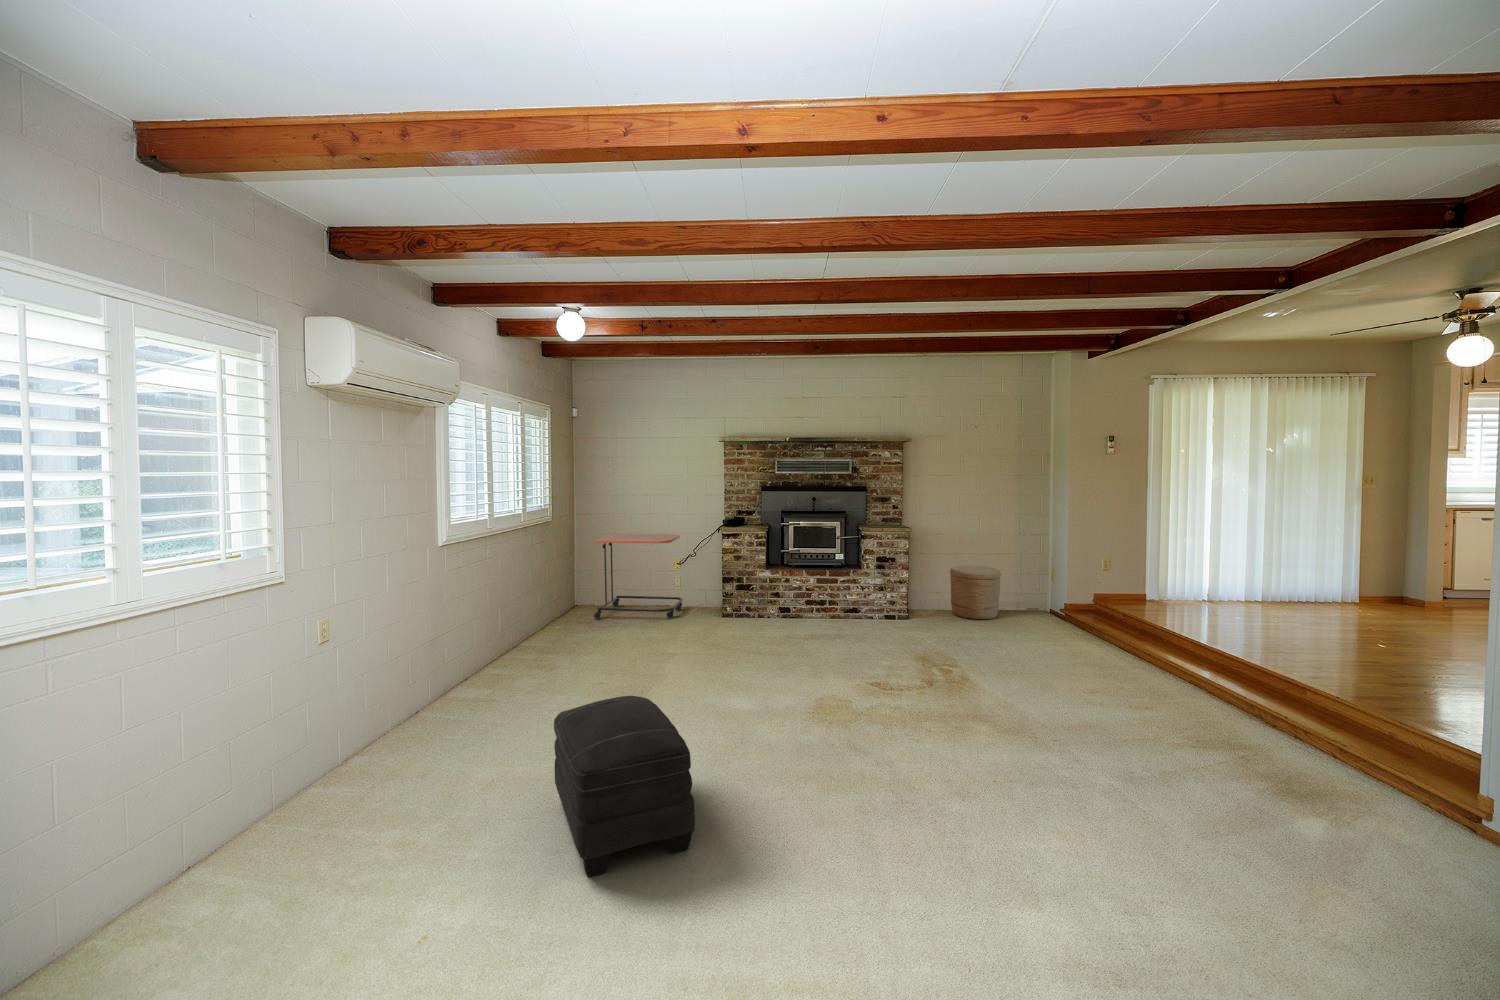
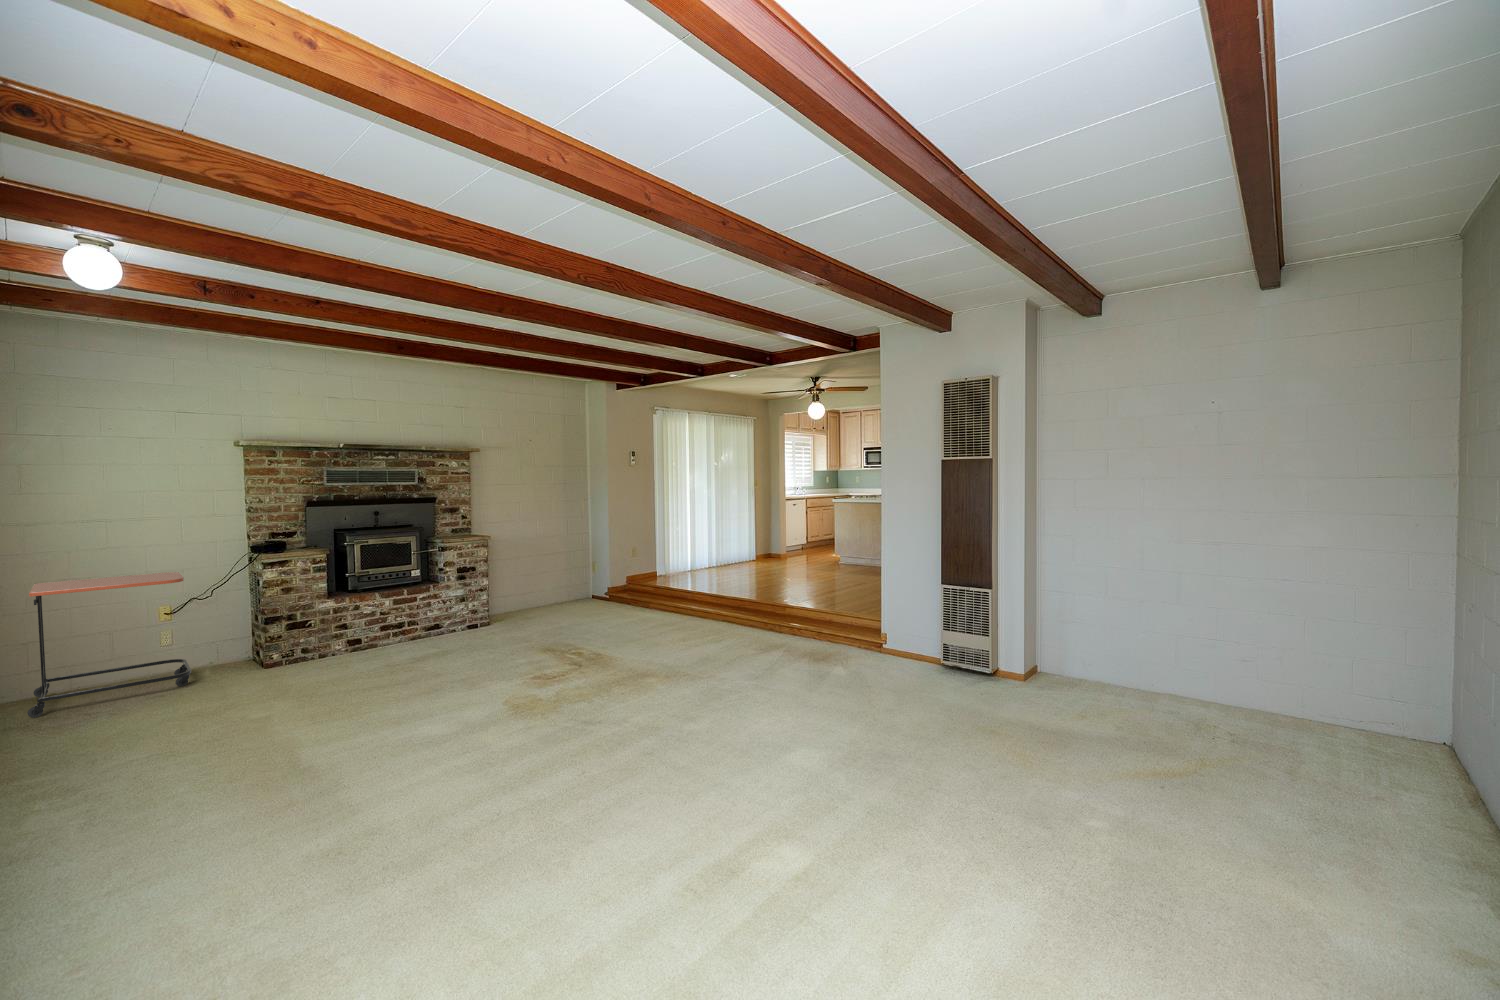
woven basket: present [950,565,1001,620] -> none [519,566,566,615]
ottoman: present [554,696,695,876] -> none [381,711,593,883]

